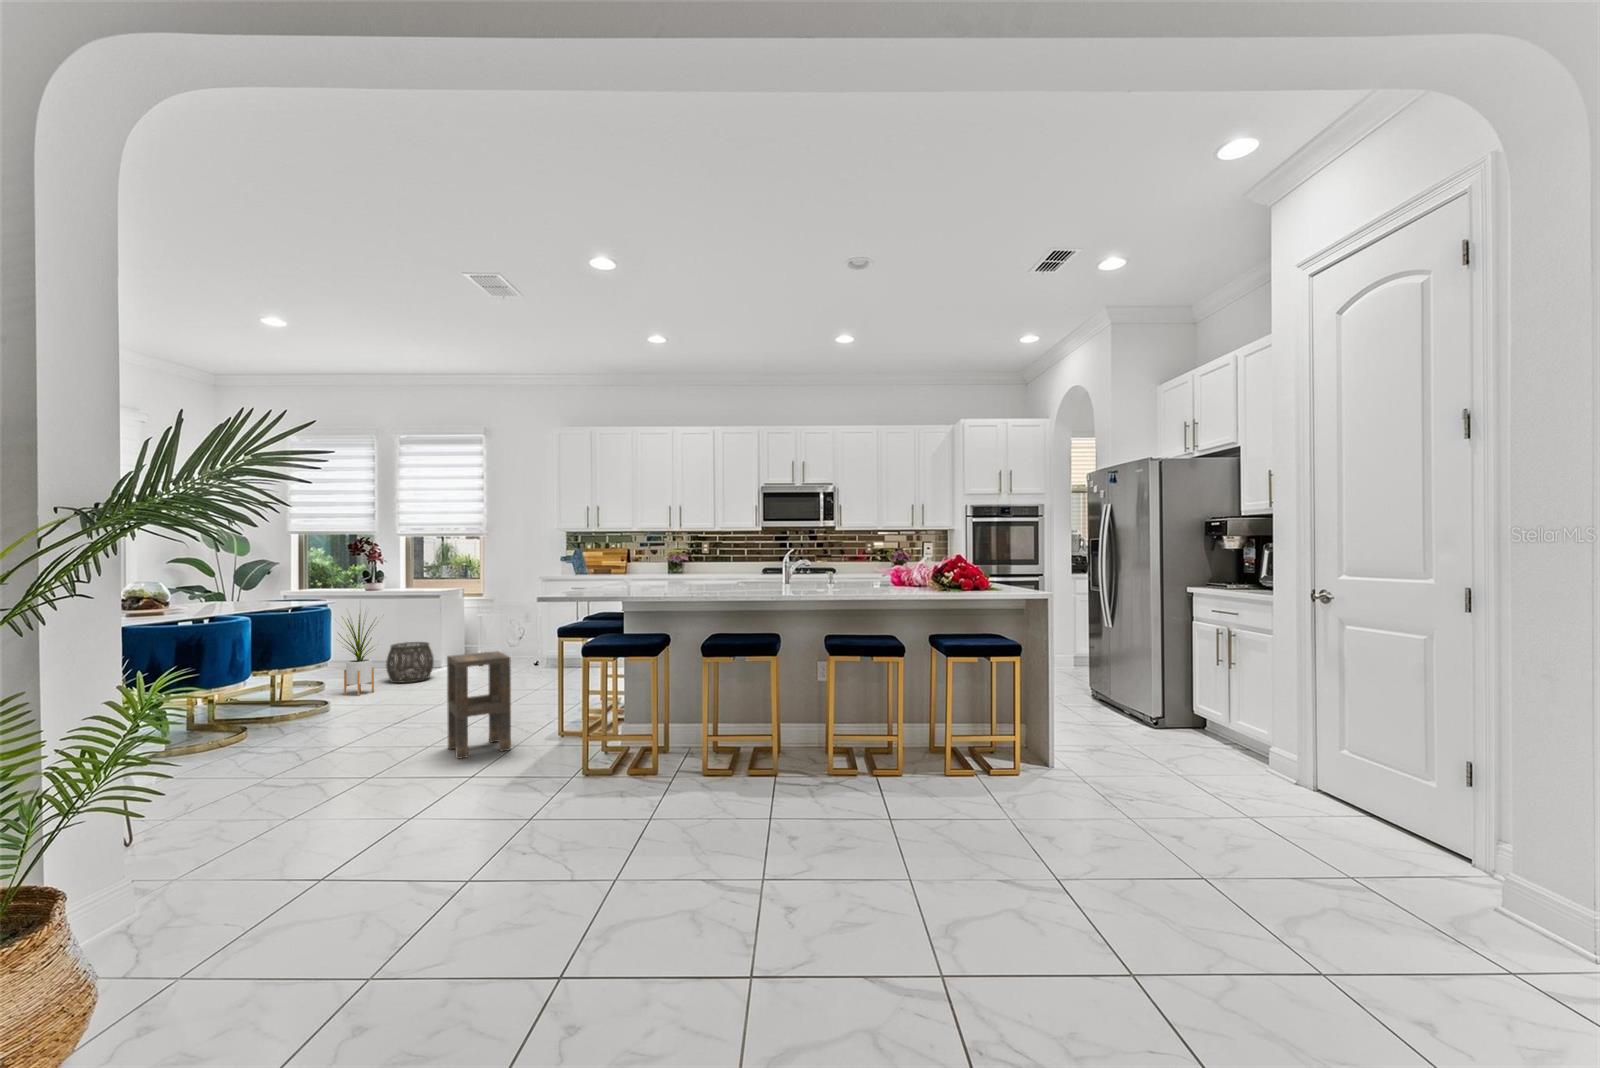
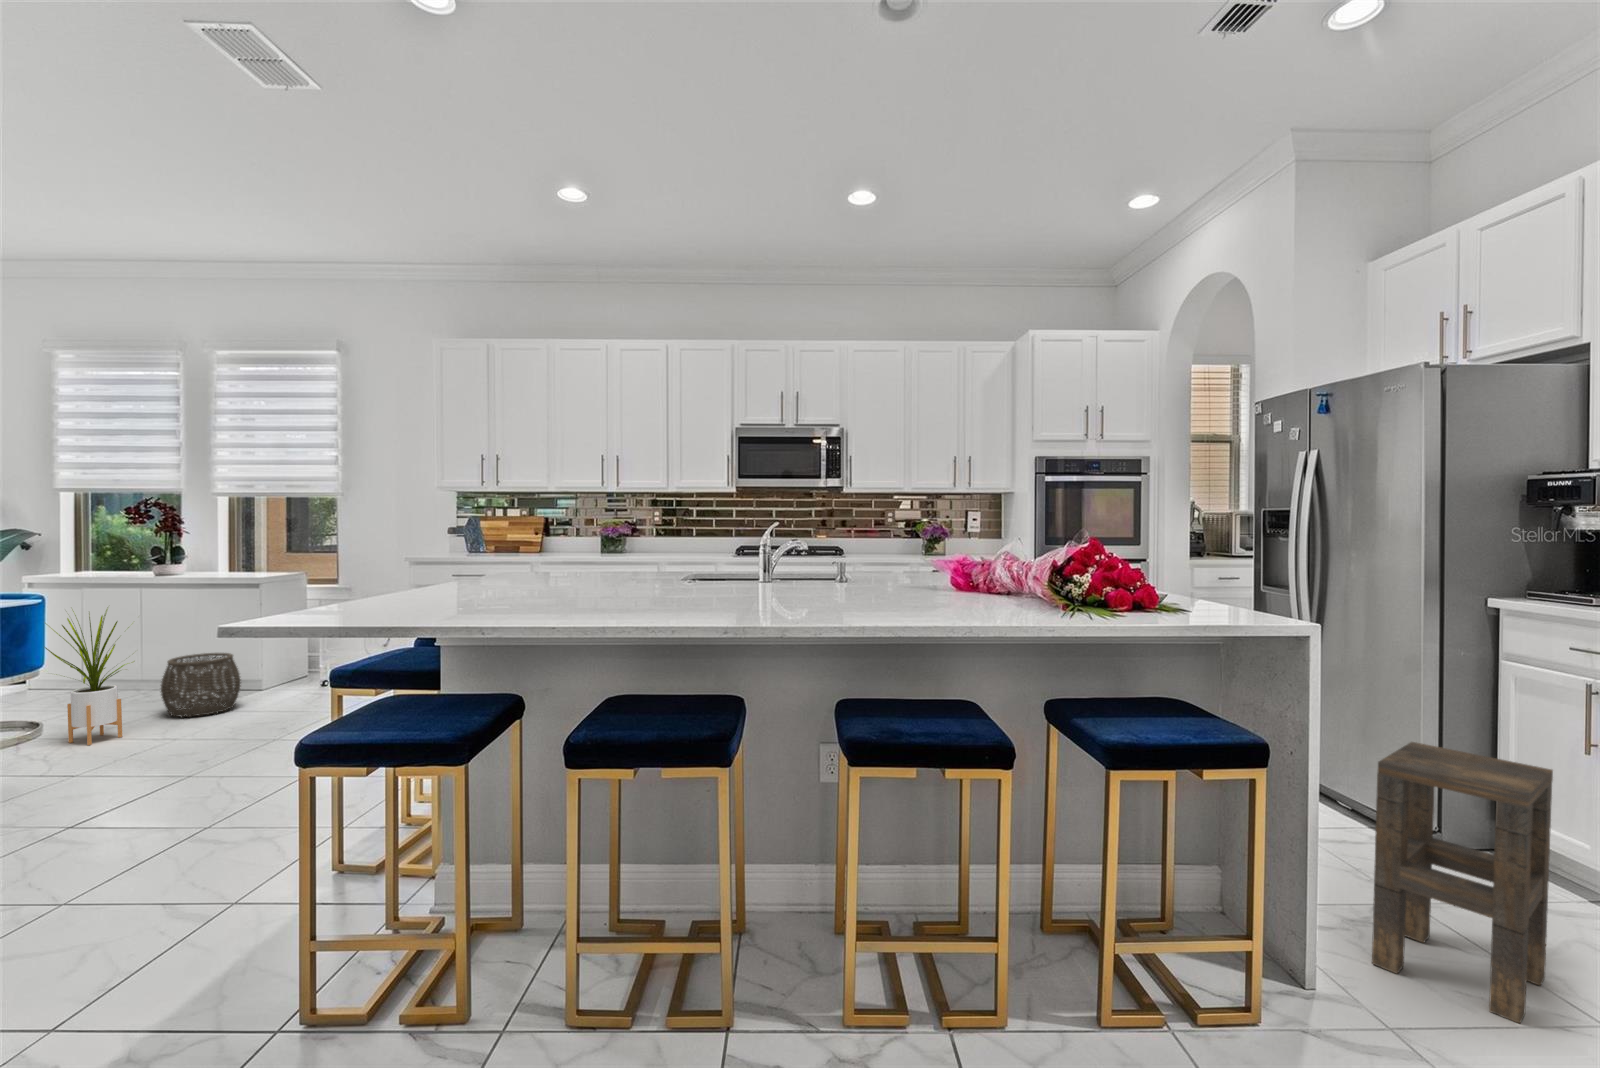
side table: present [447,651,511,759] -> present [1372,742,1553,1023]

